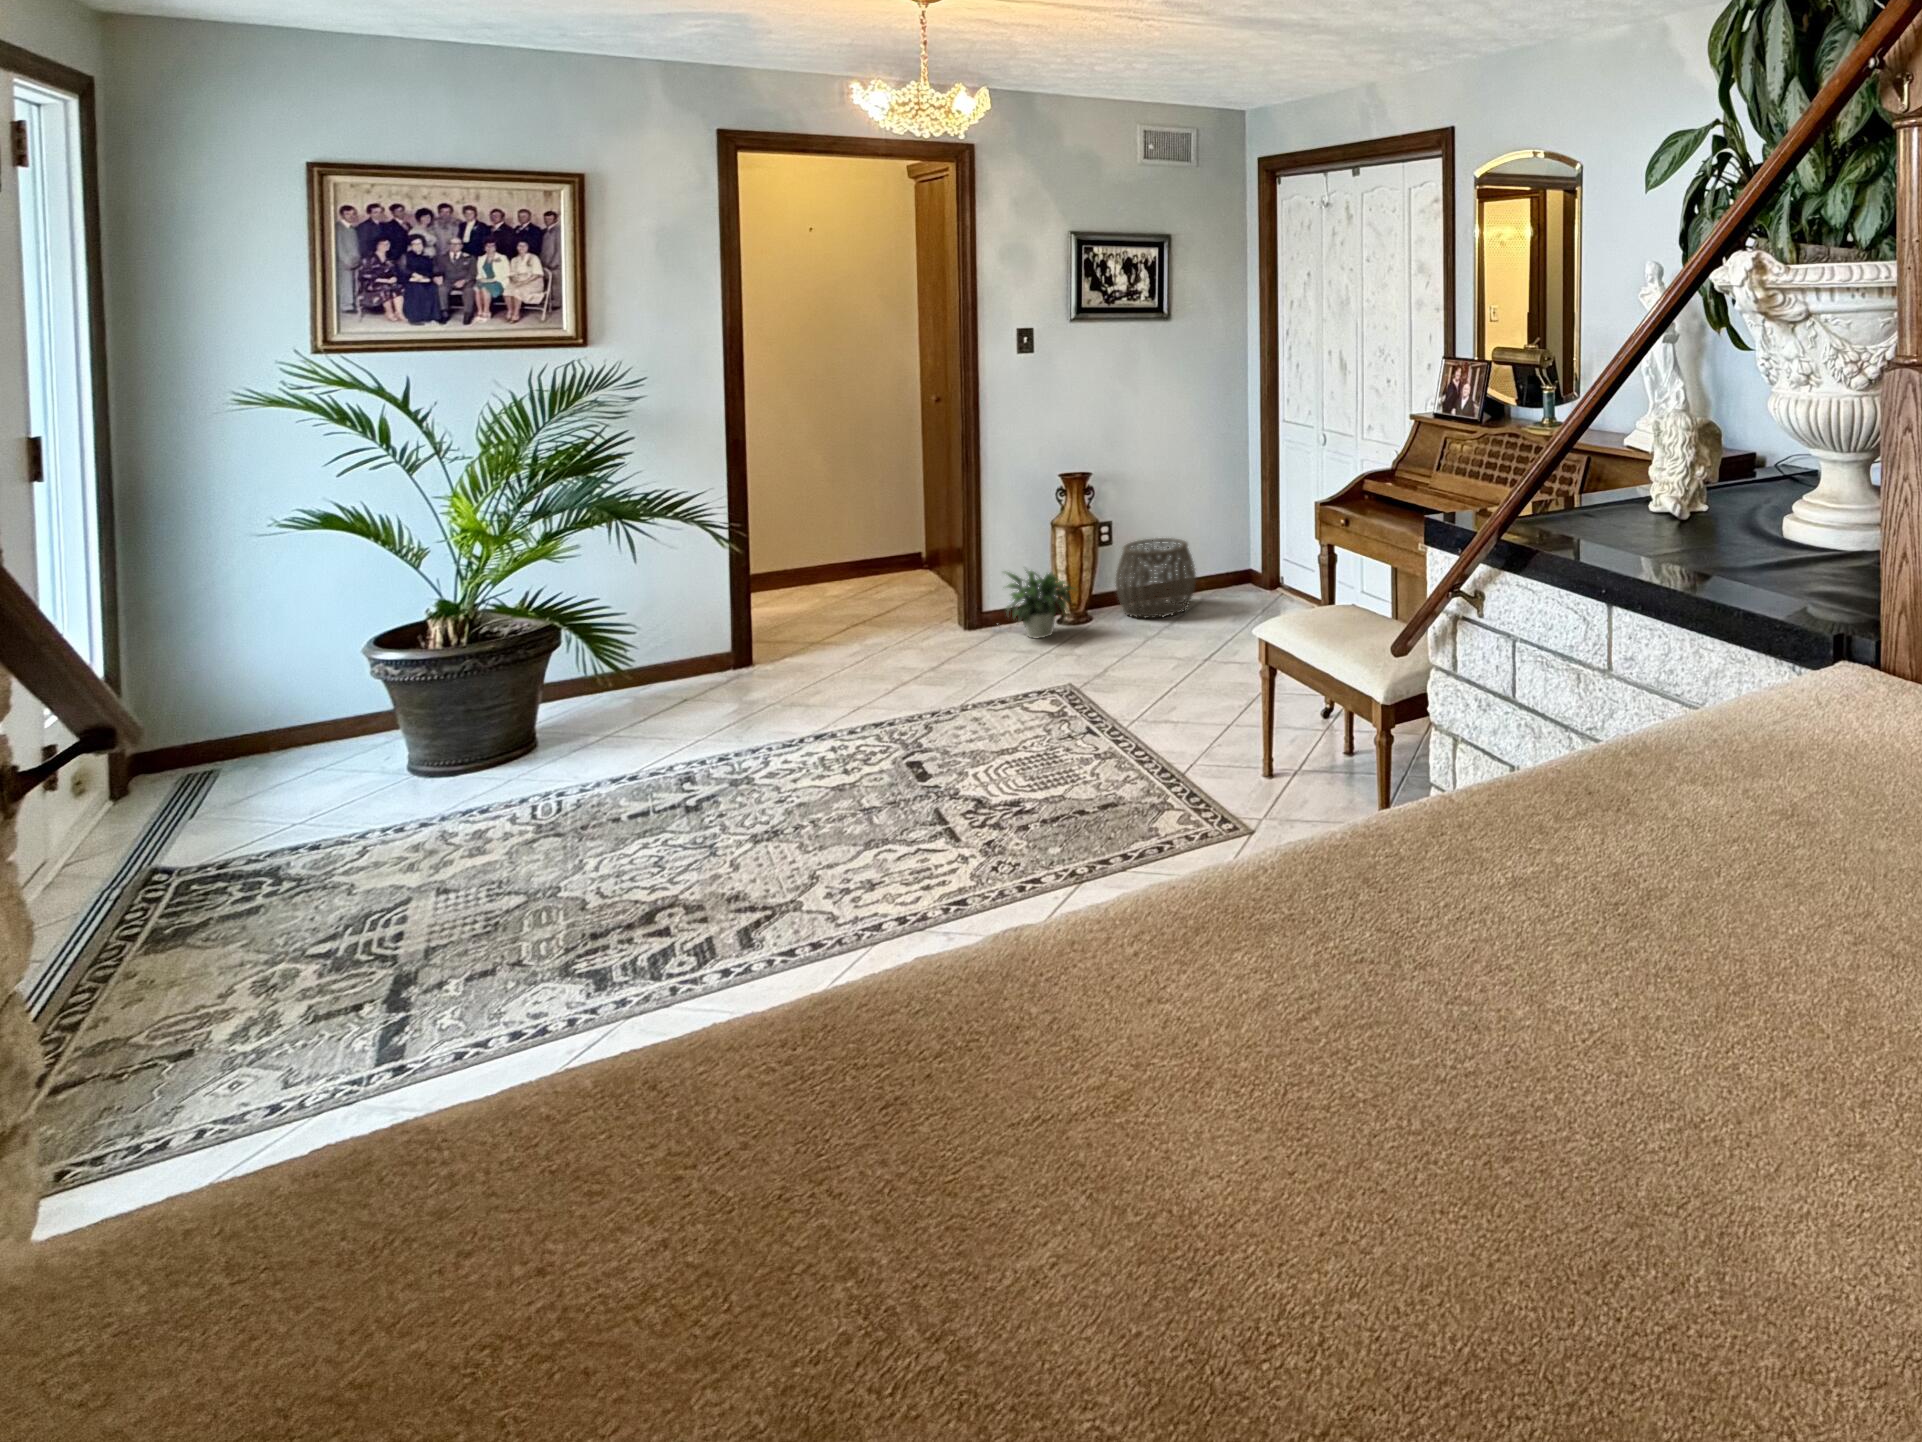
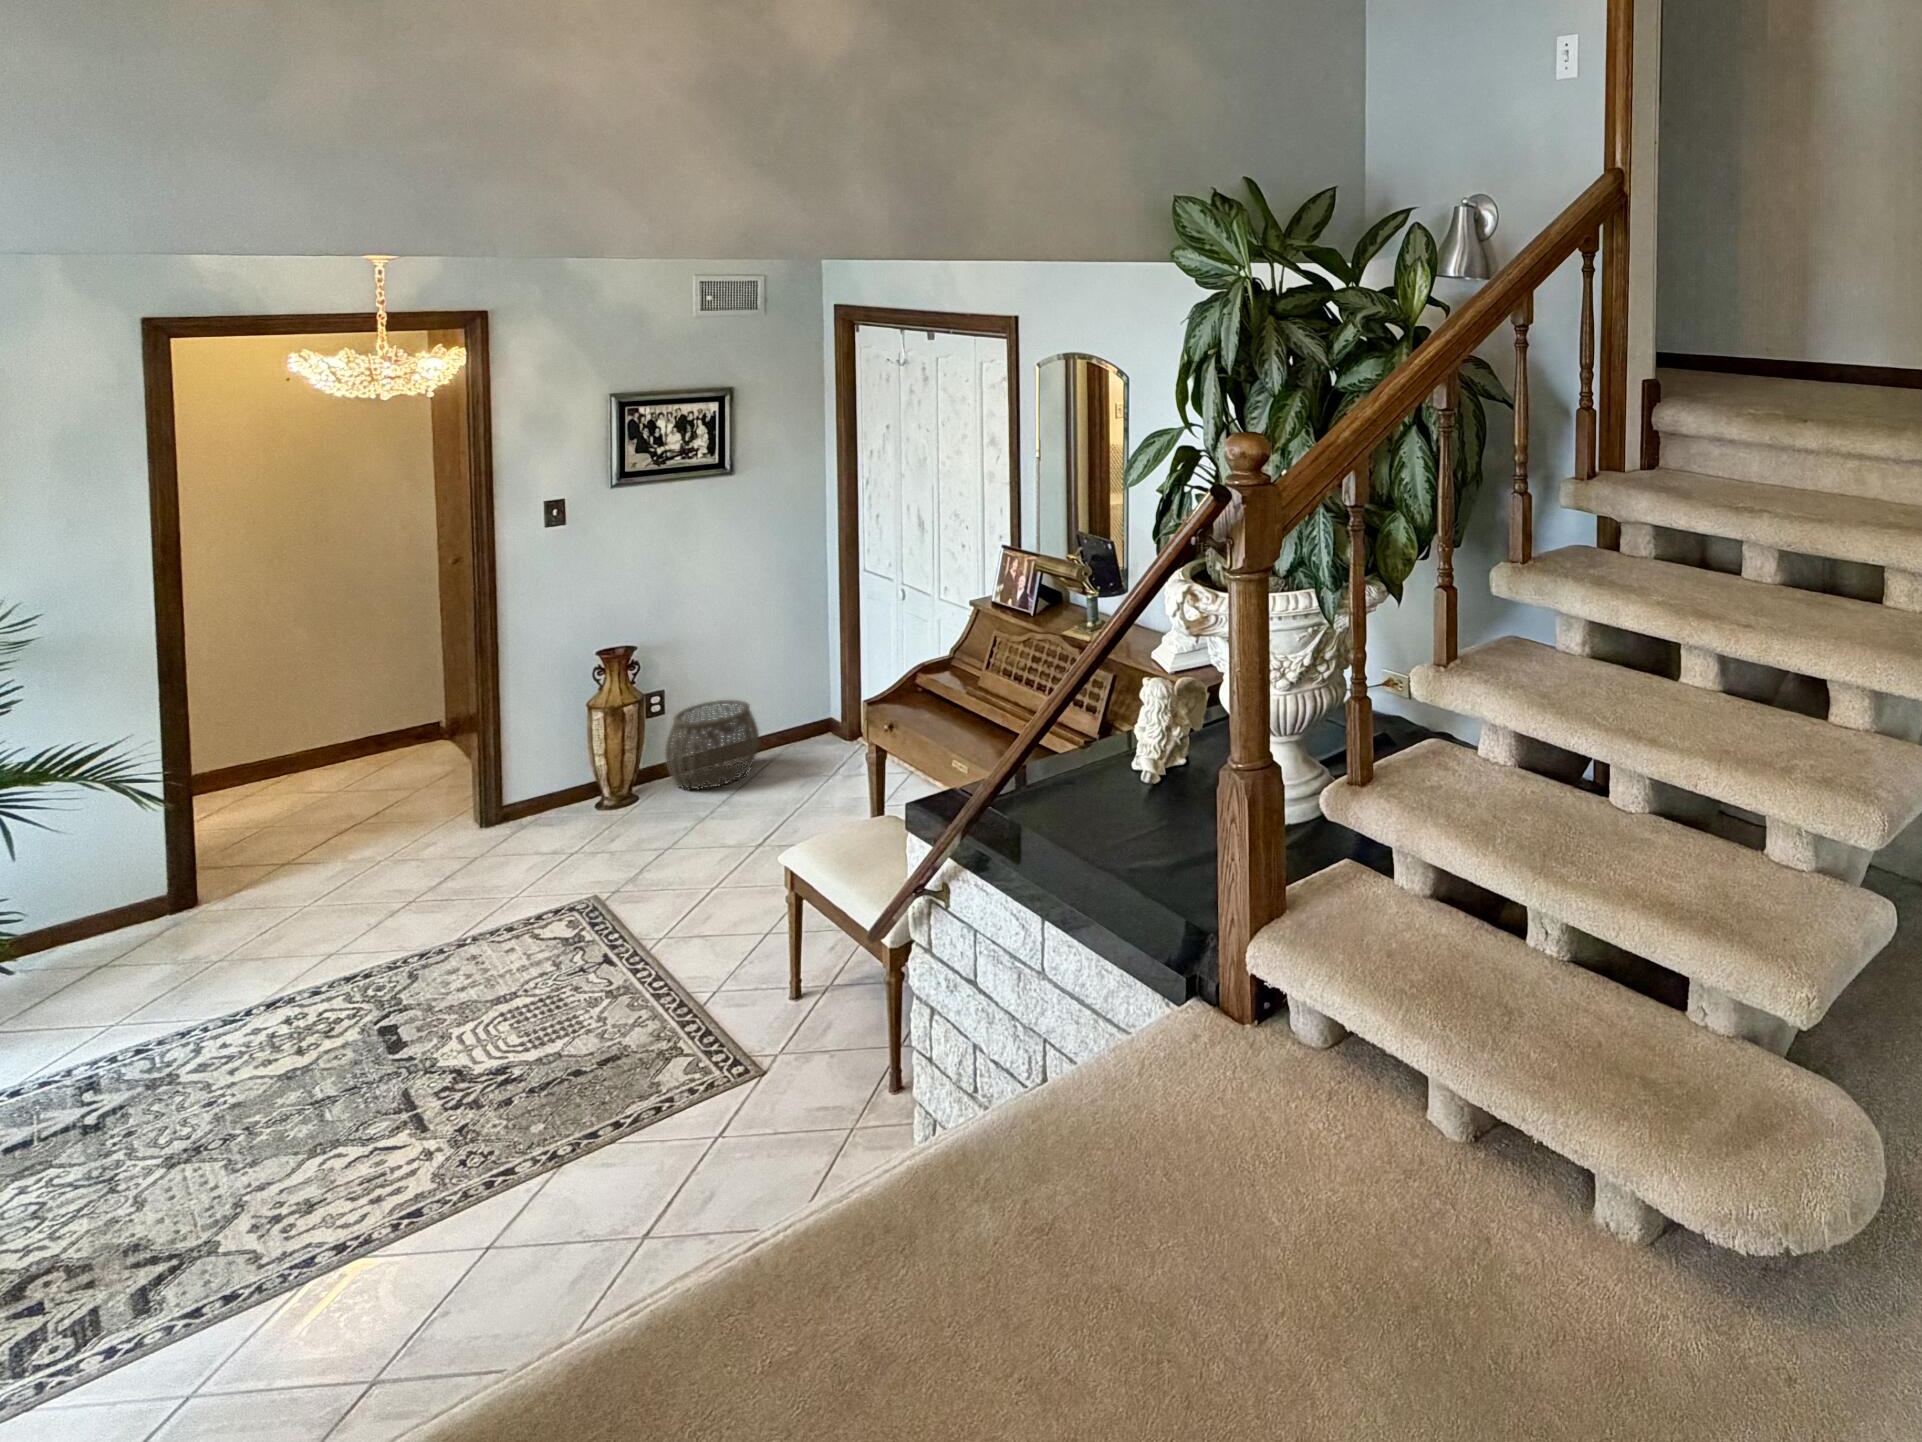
potted plant: present [1005,570,1074,638] -> none [520,752,616,829]

